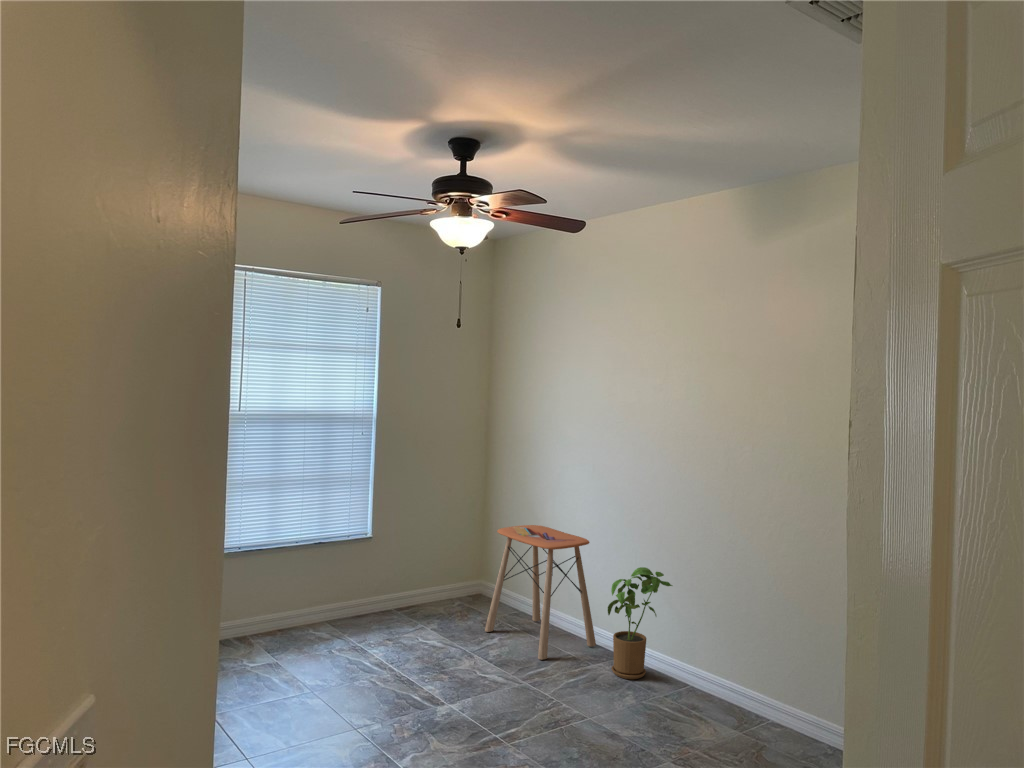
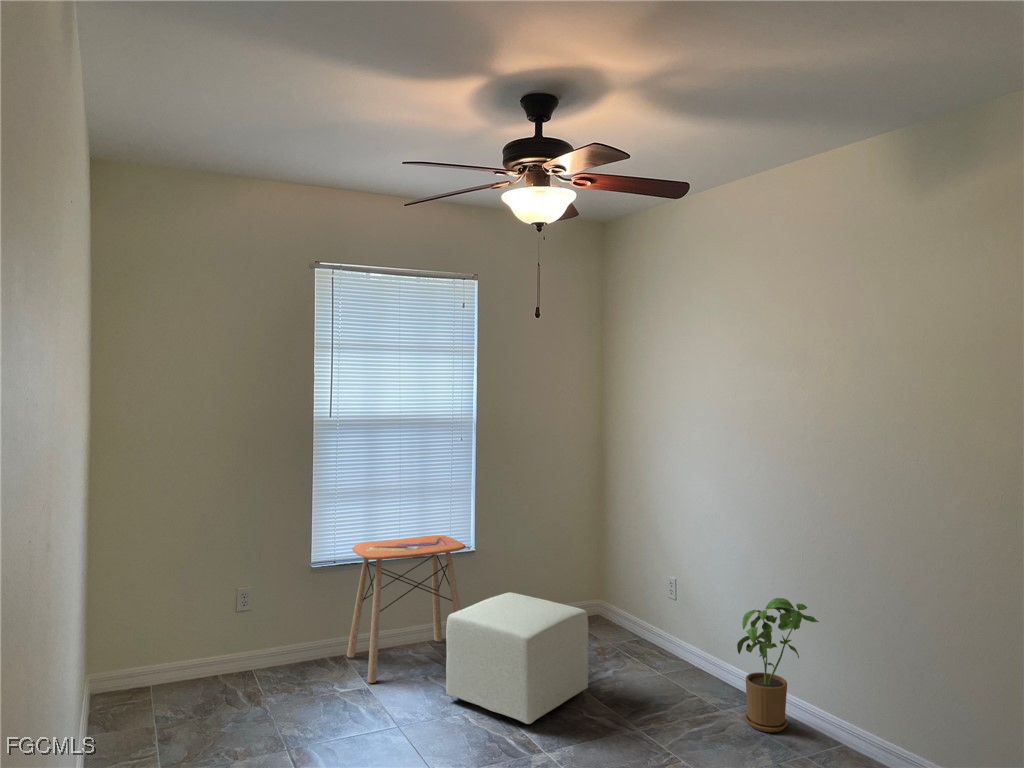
side table: present [485,525,596,660] -> present [347,535,466,683]
ottoman: none [353,571,481,684] -> present [446,592,588,724]

